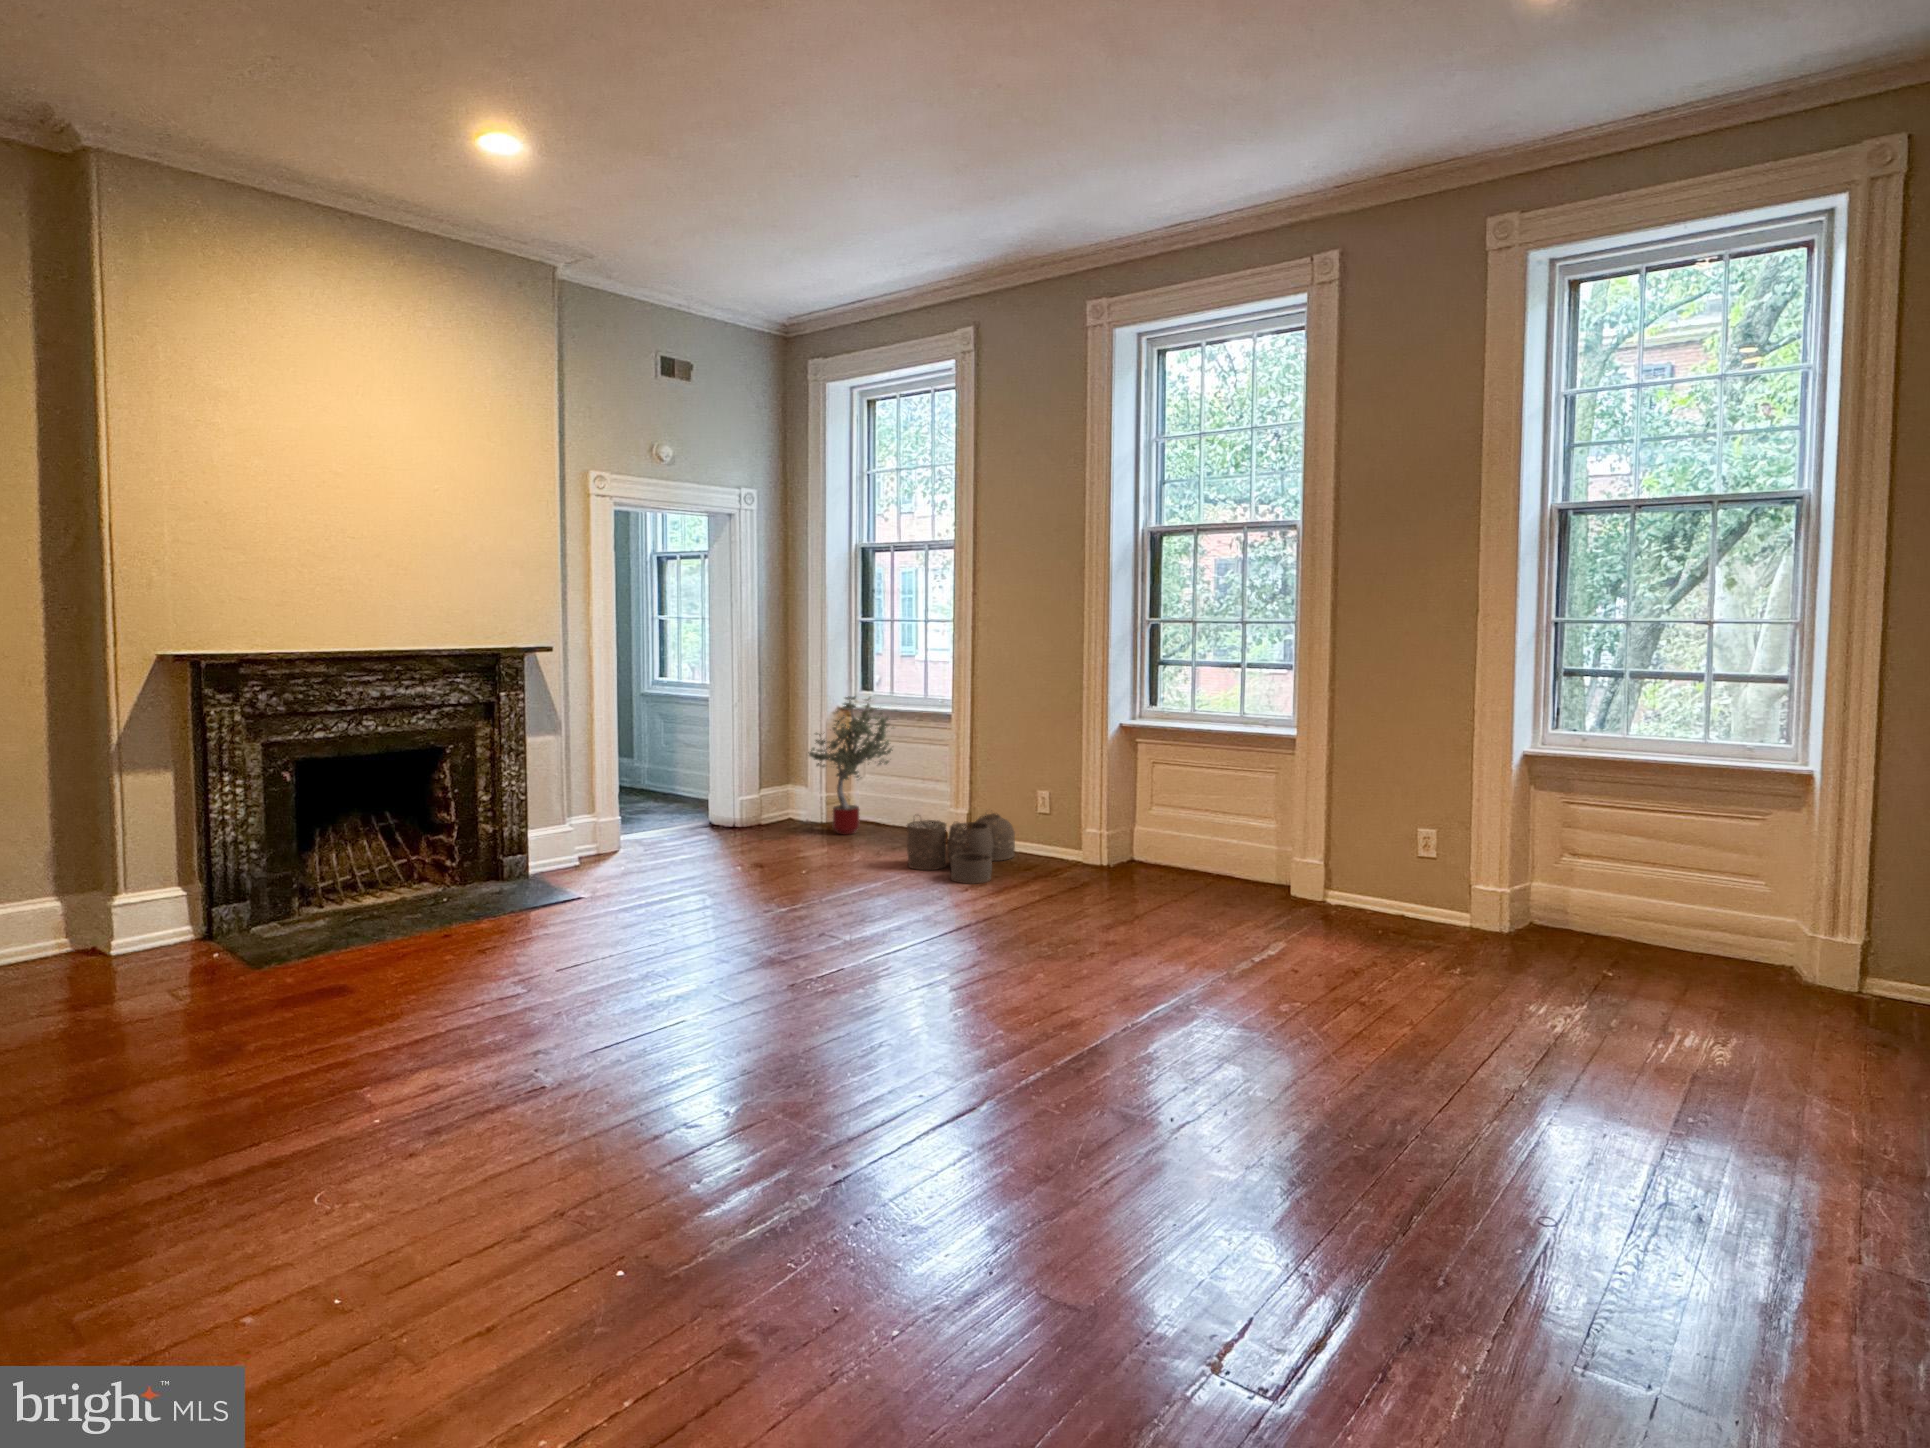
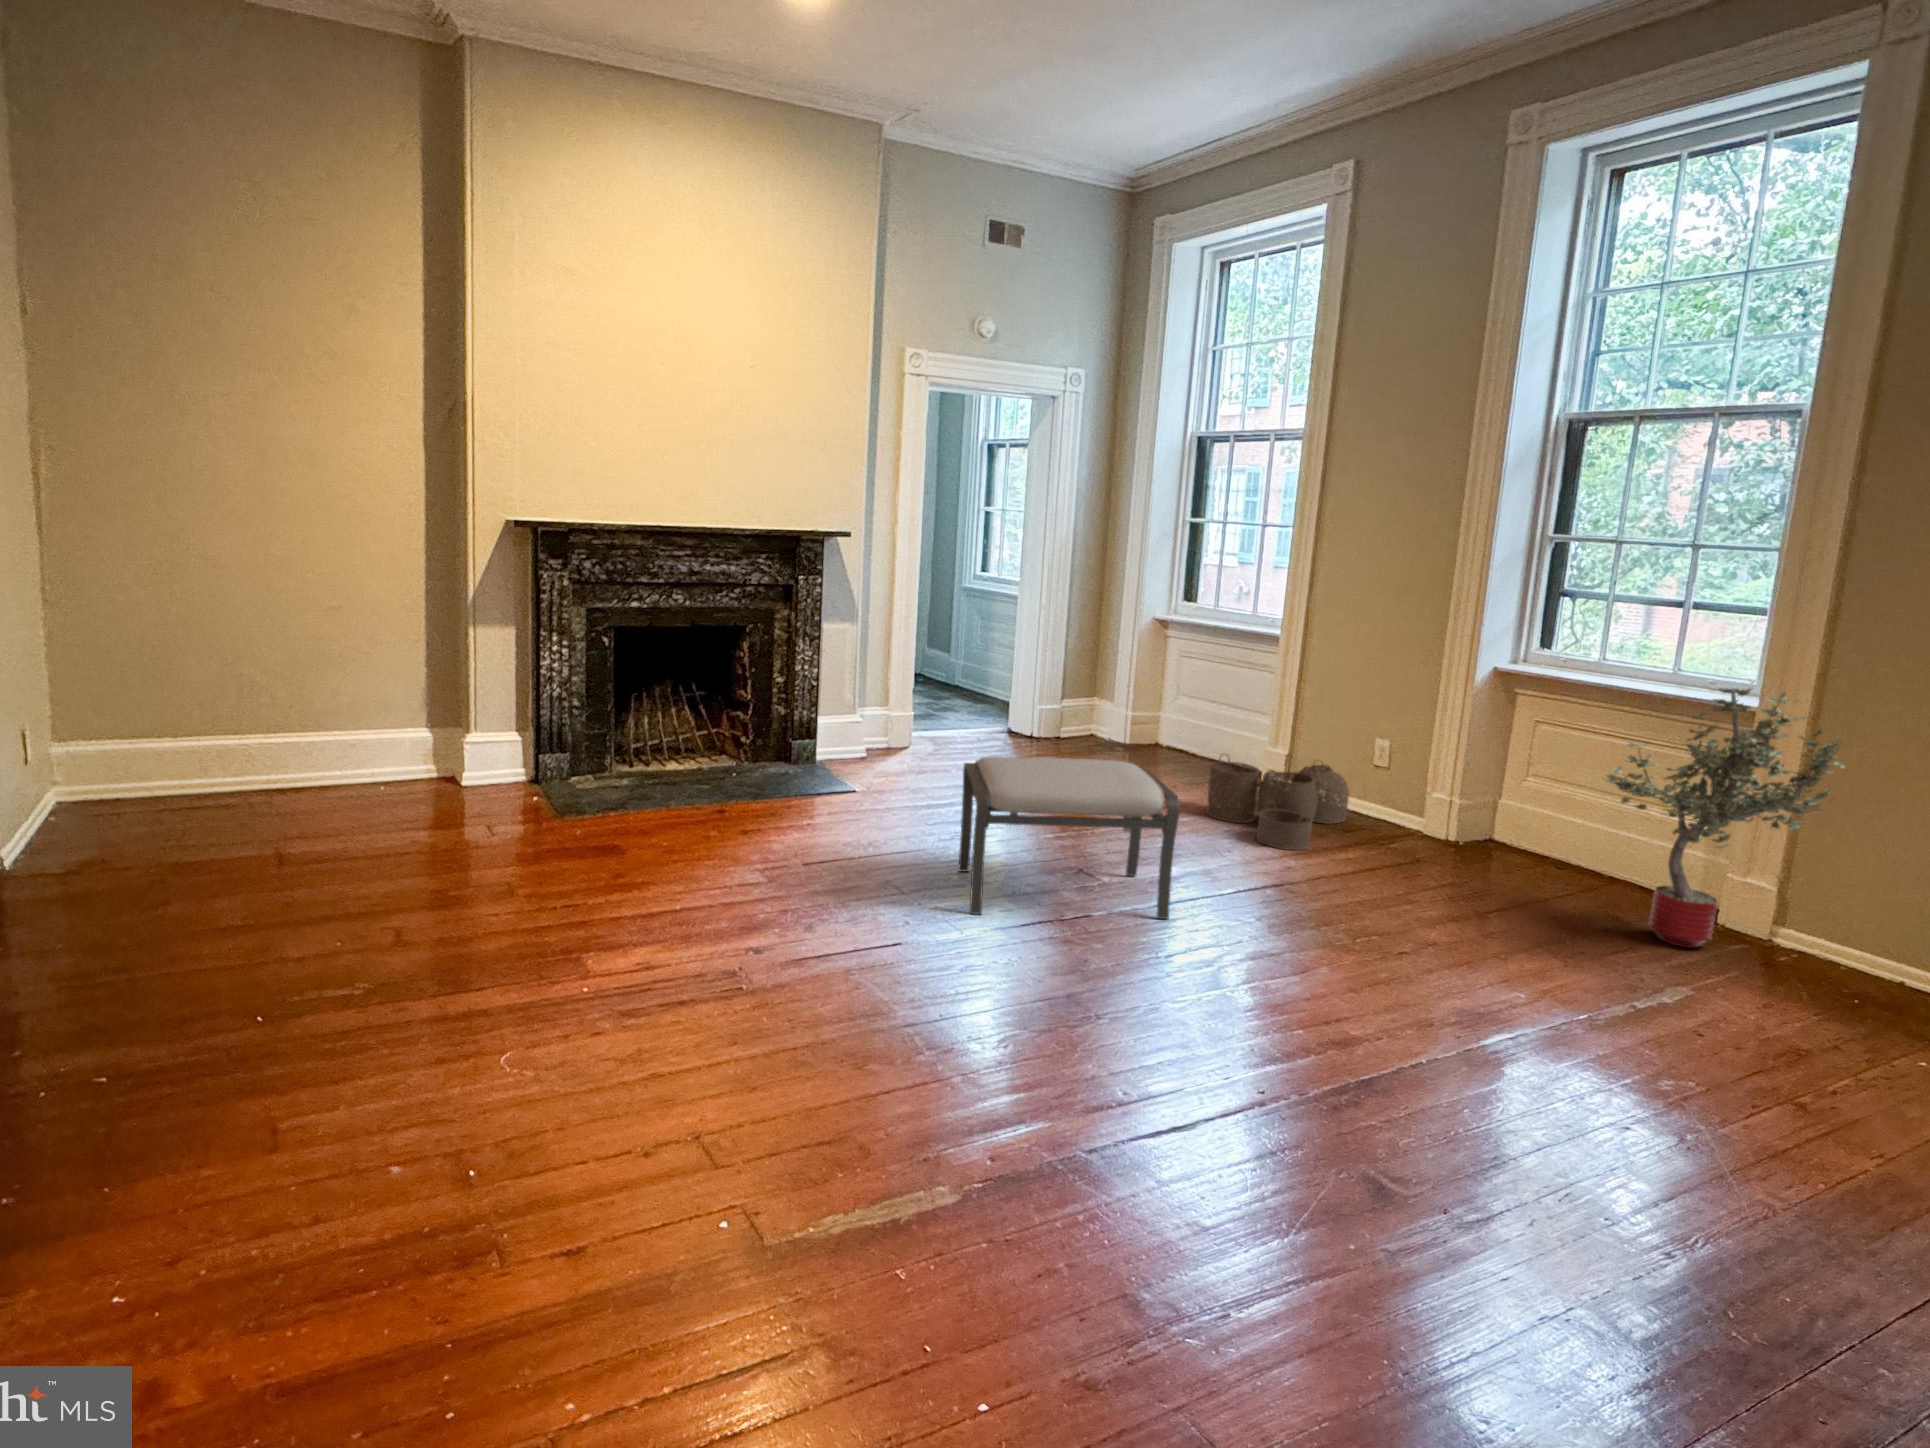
potted tree: present [808,696,892,835] -> present [1603,688,1845,948]
ottoman: none [711,825,900,971] -> present [958,756,1180,919]

